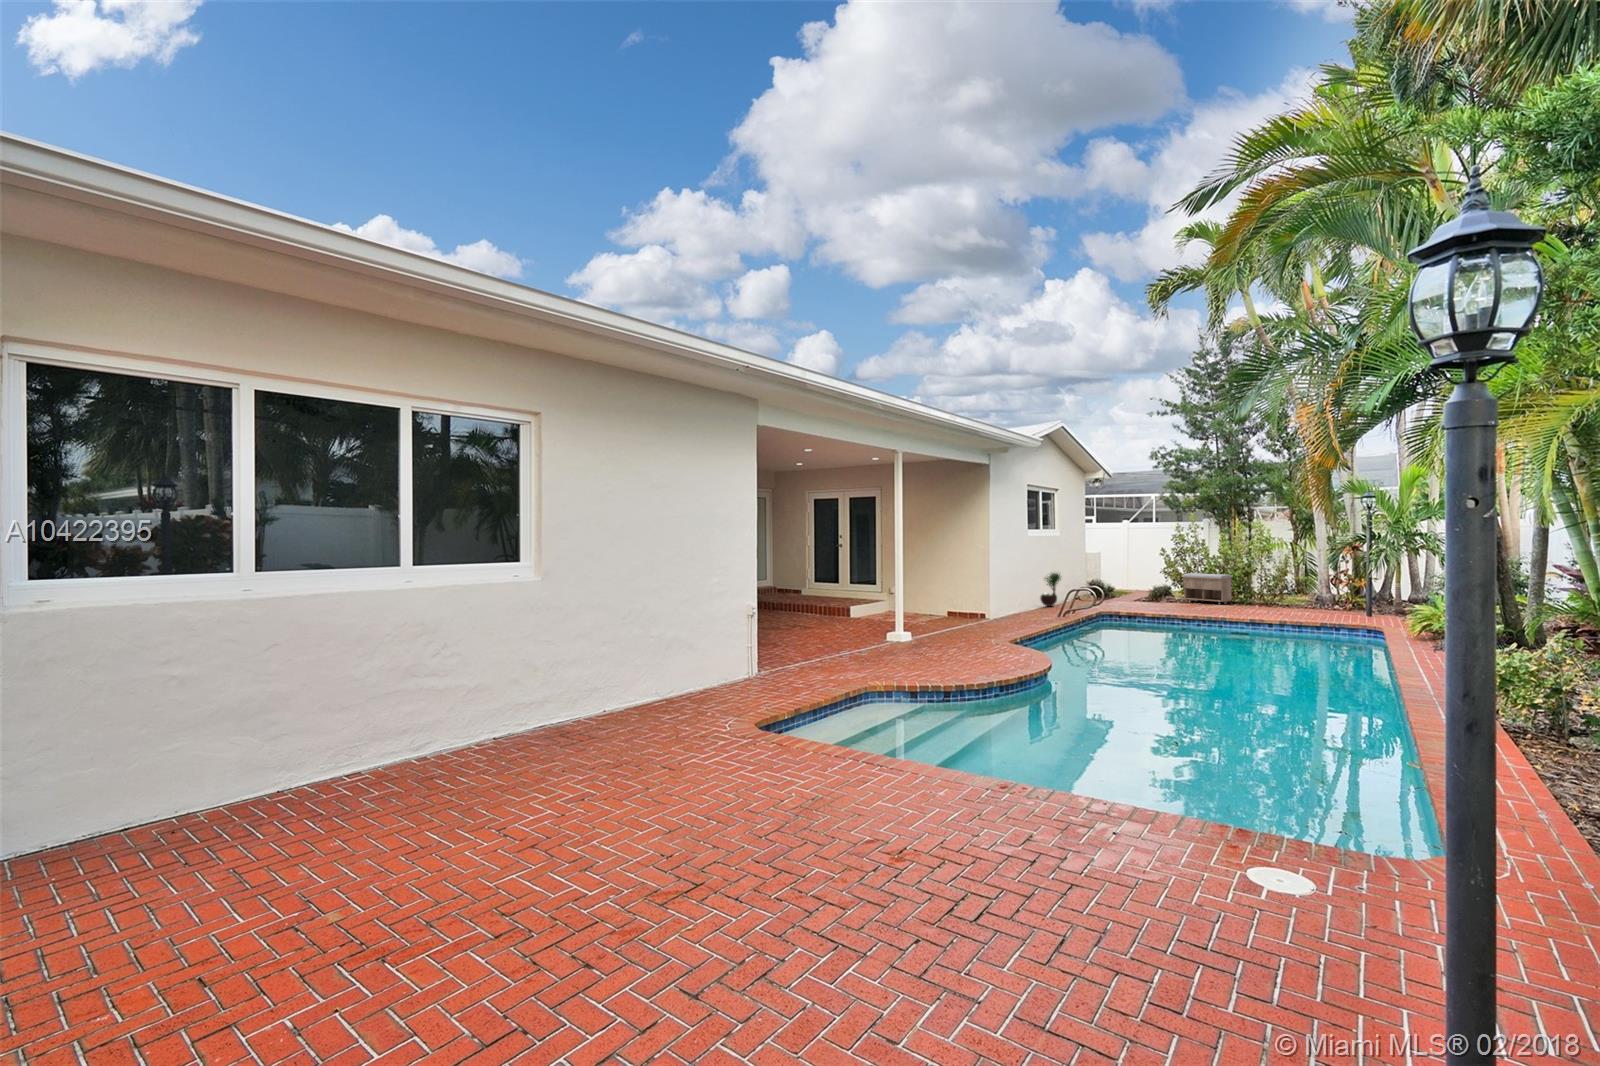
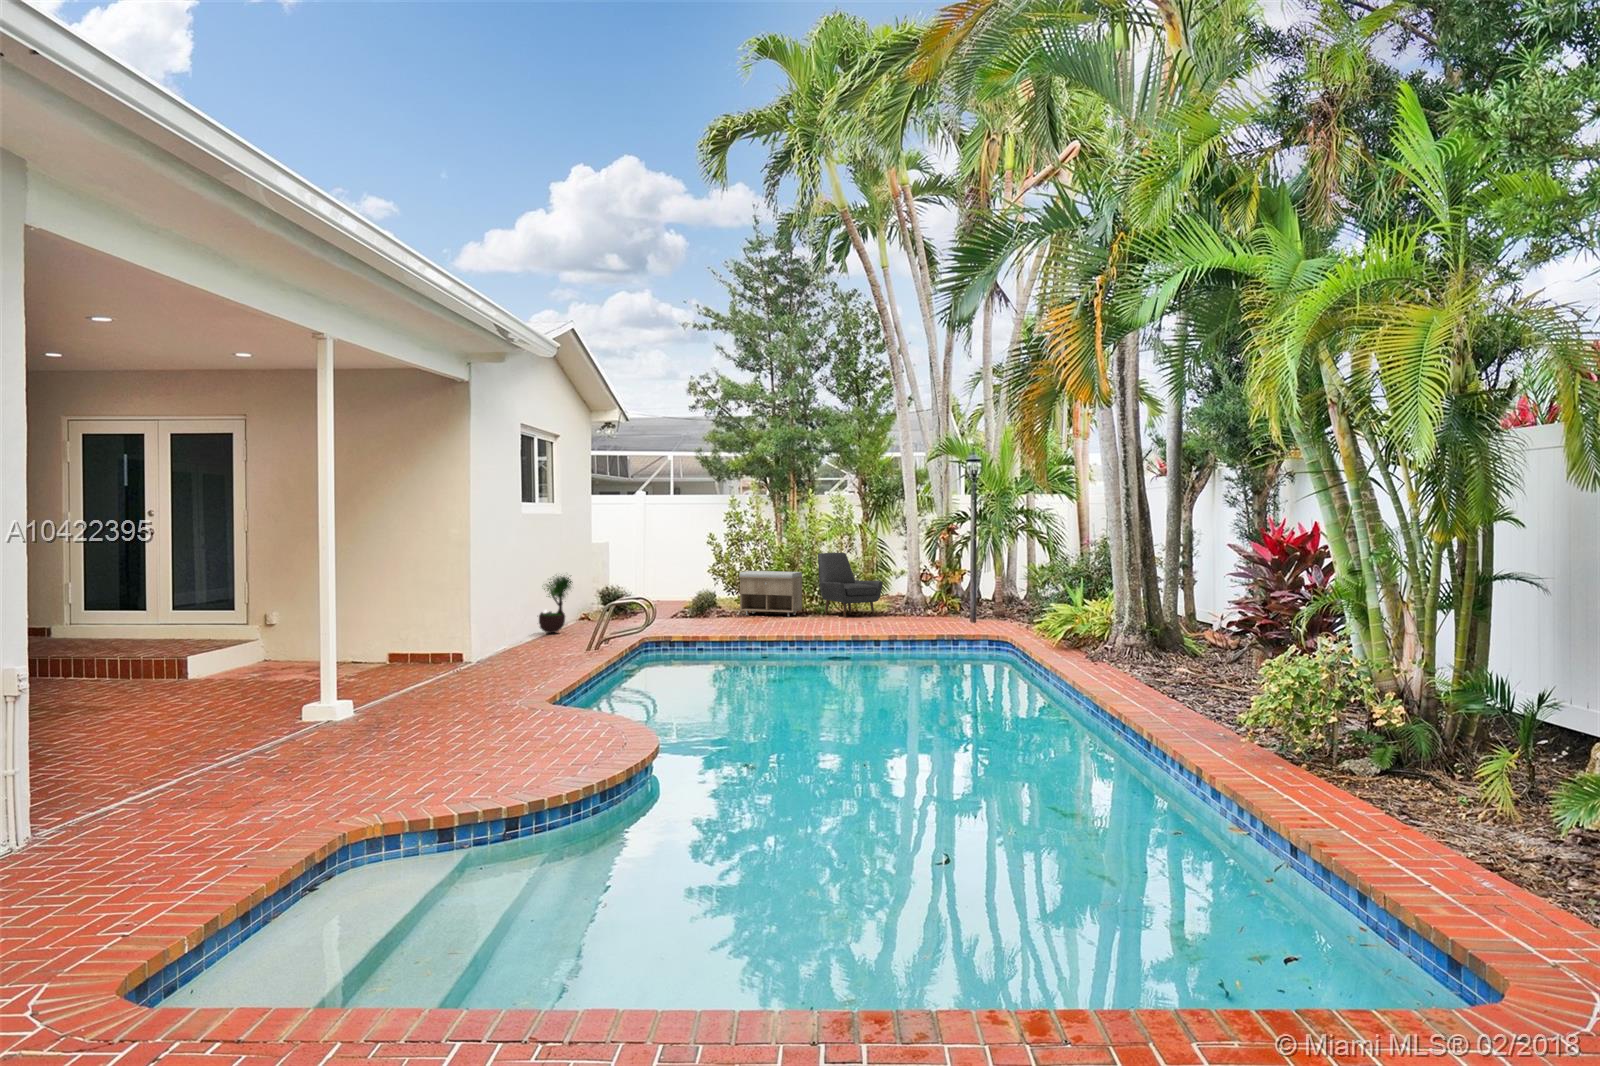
chair: none [1244,562,1295,607] -> present [818,553,883,618]

